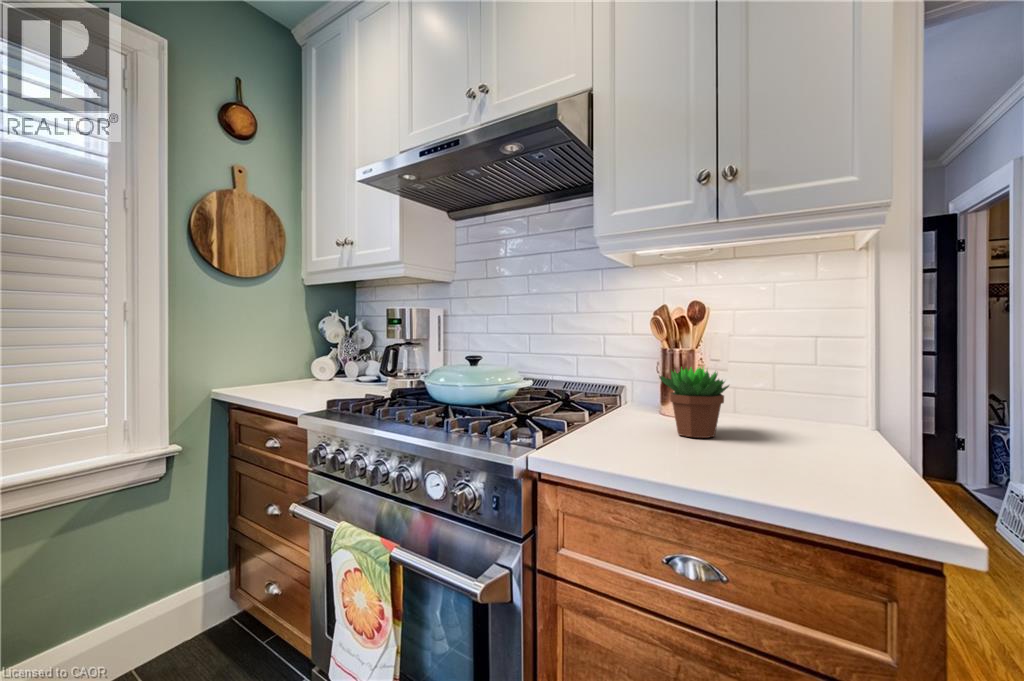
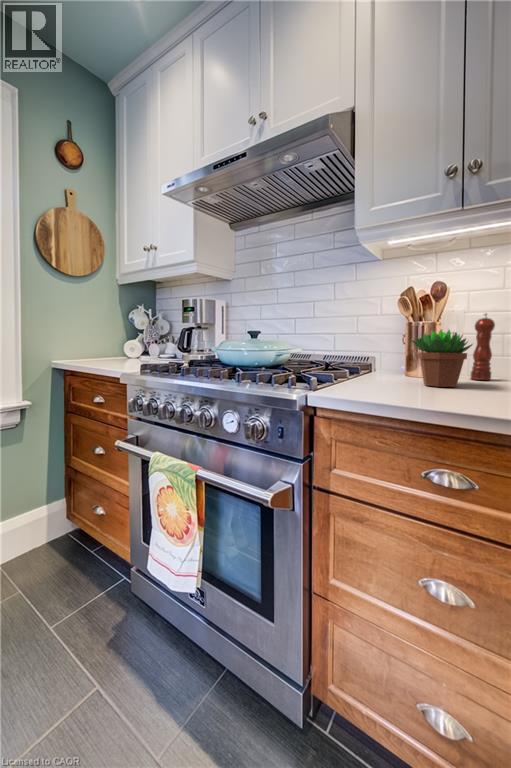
pepper mill: none [743,340,767,423] -> present [471,313,495,380]

